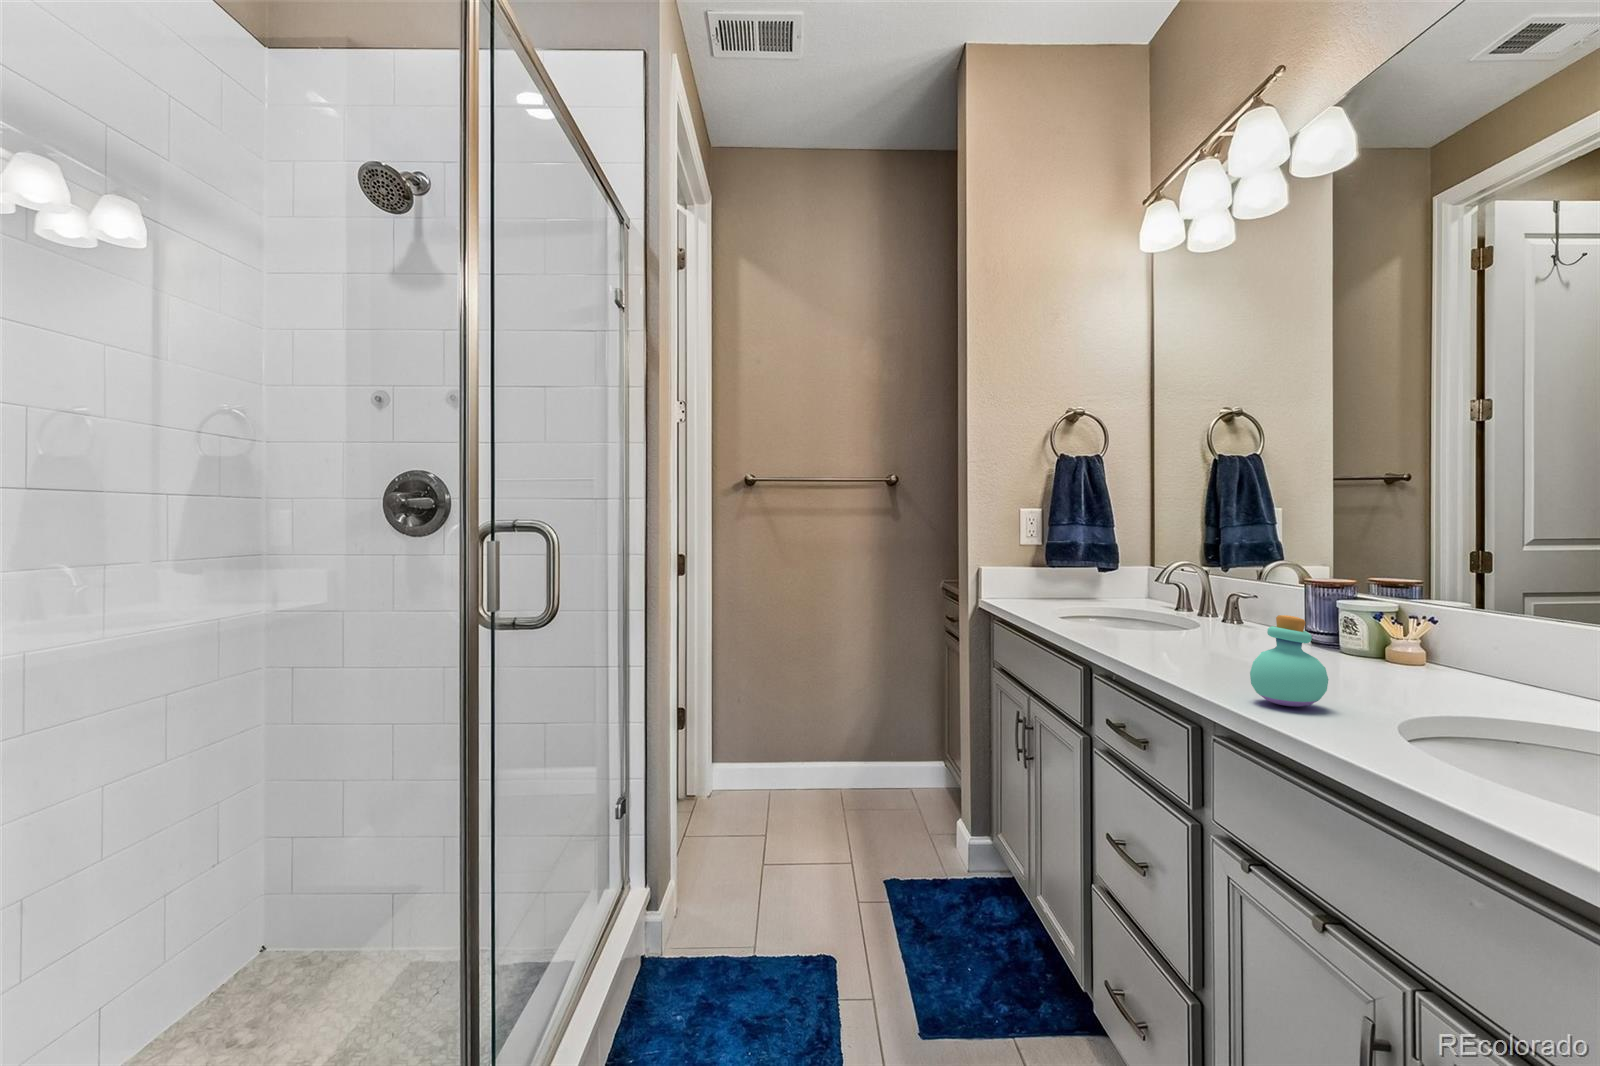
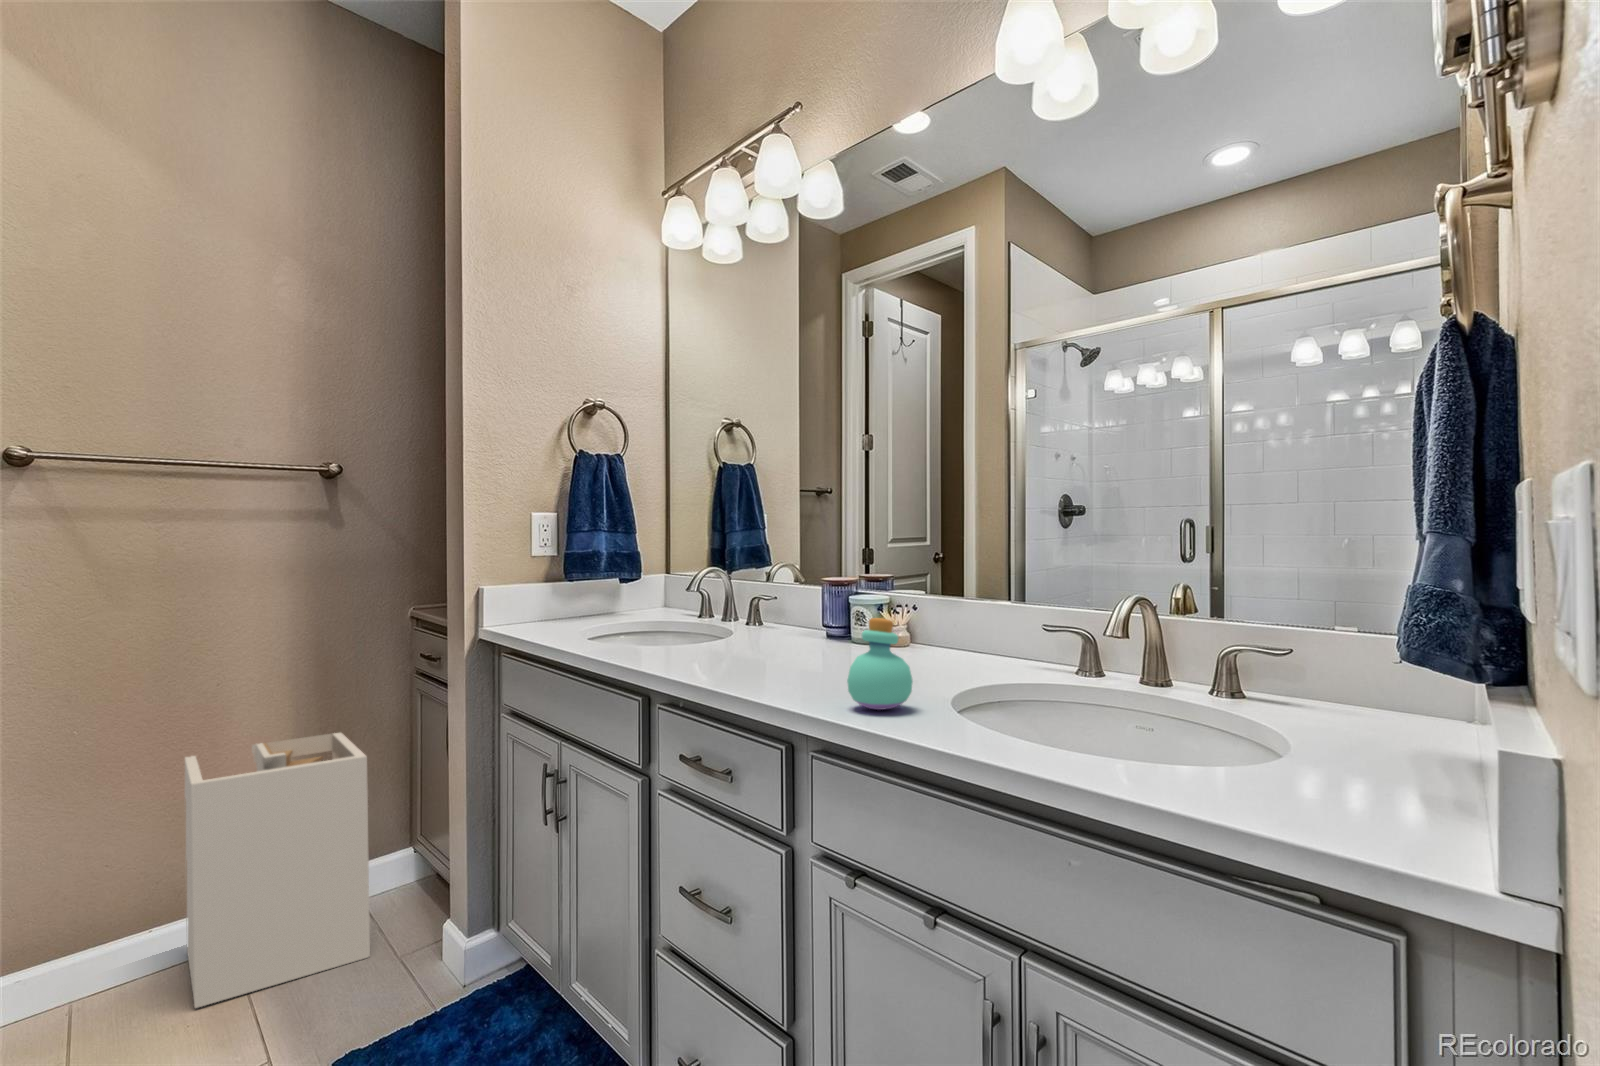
laundry hamper: none [793,670,899,838] -> present [184,733,370,1008]

